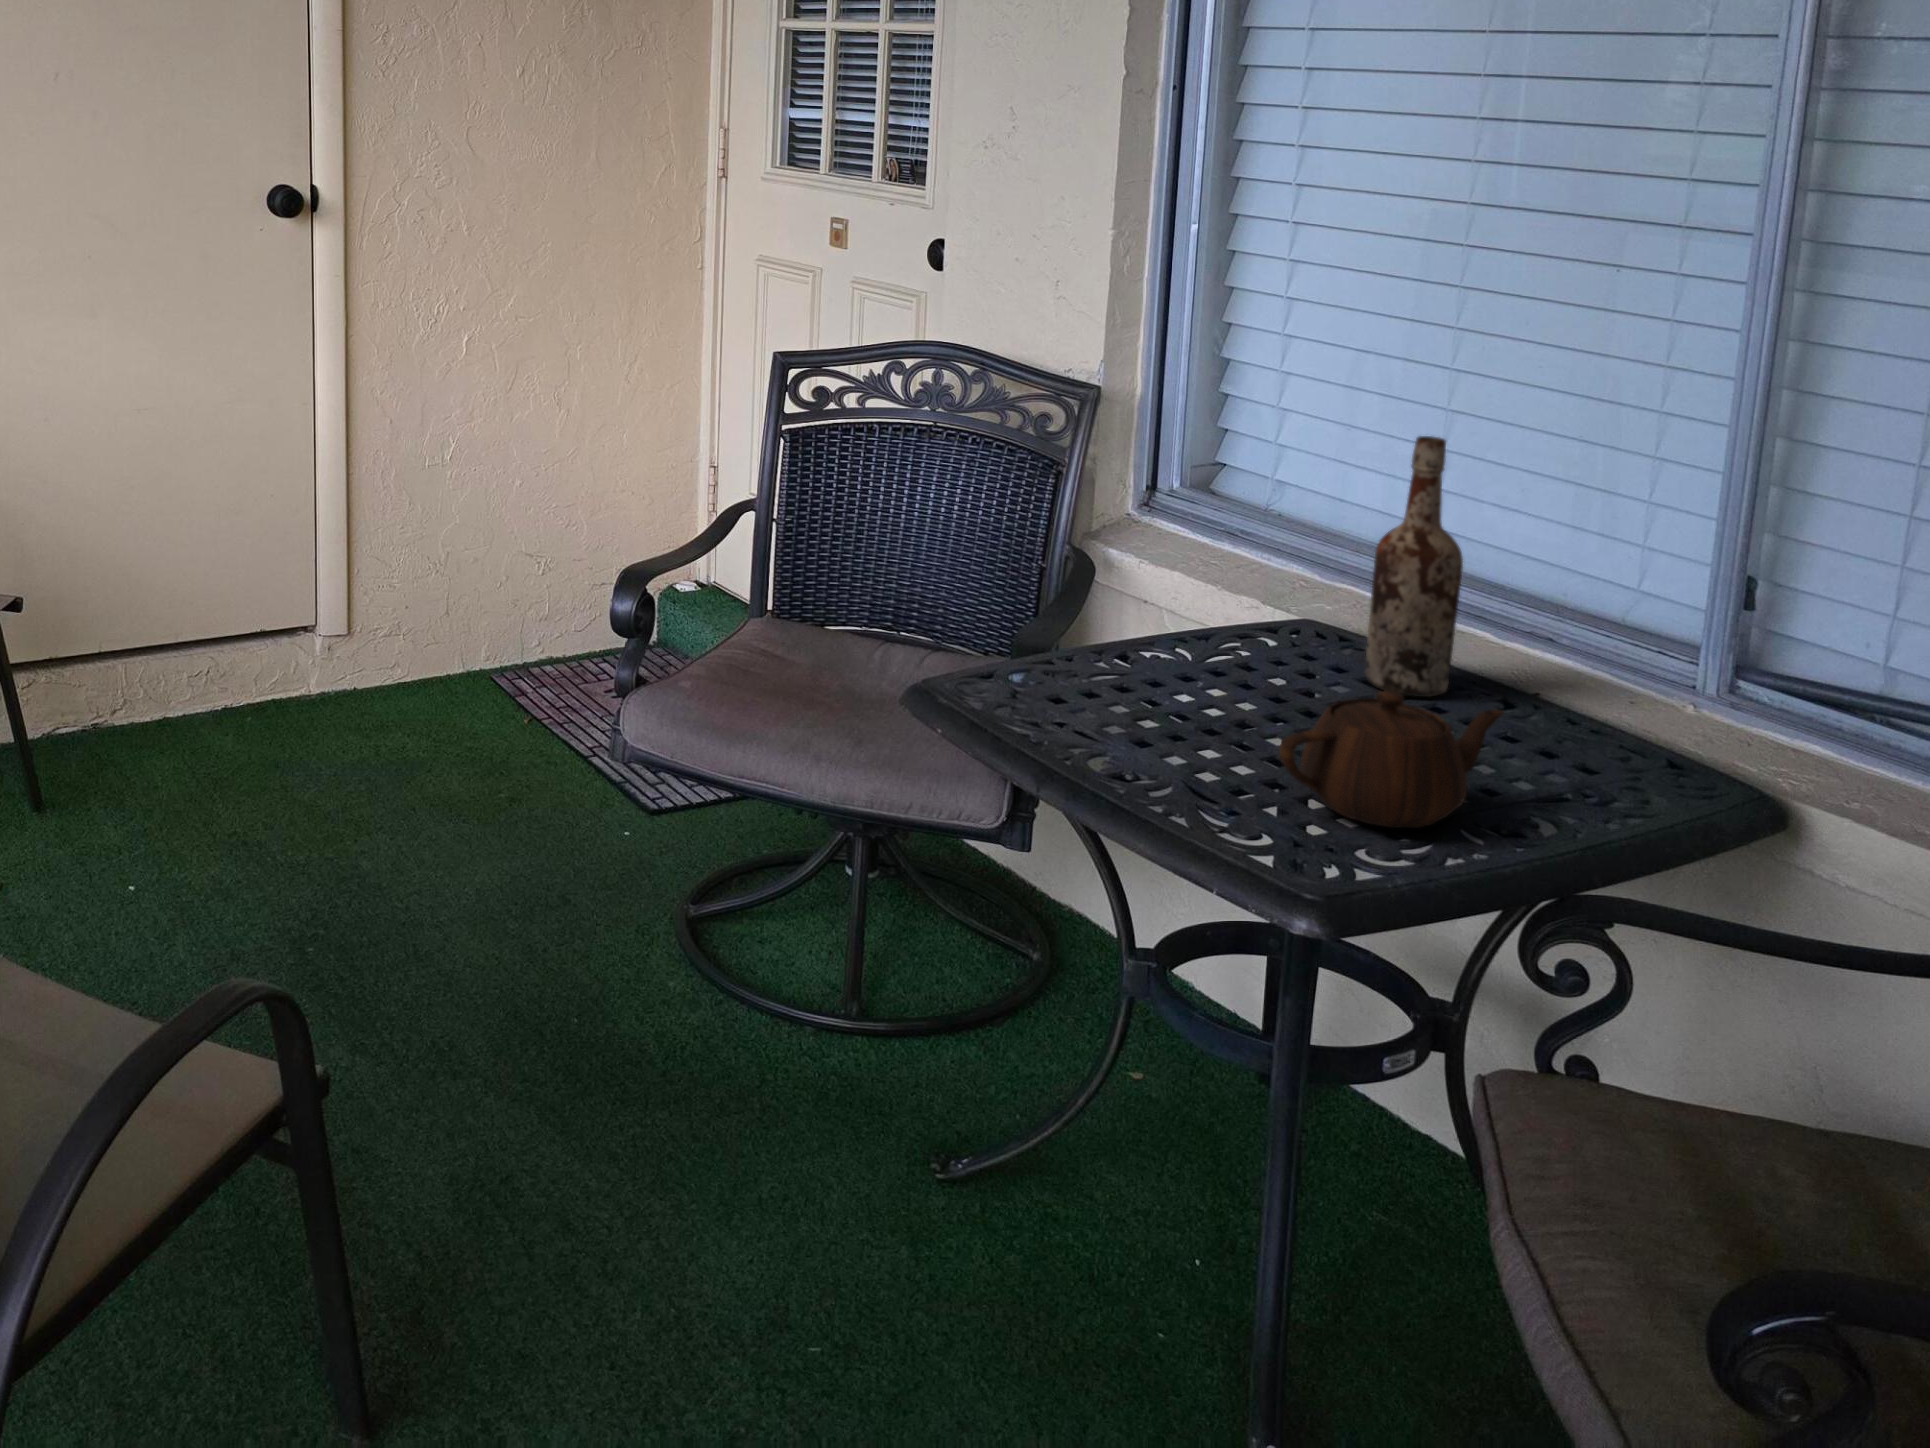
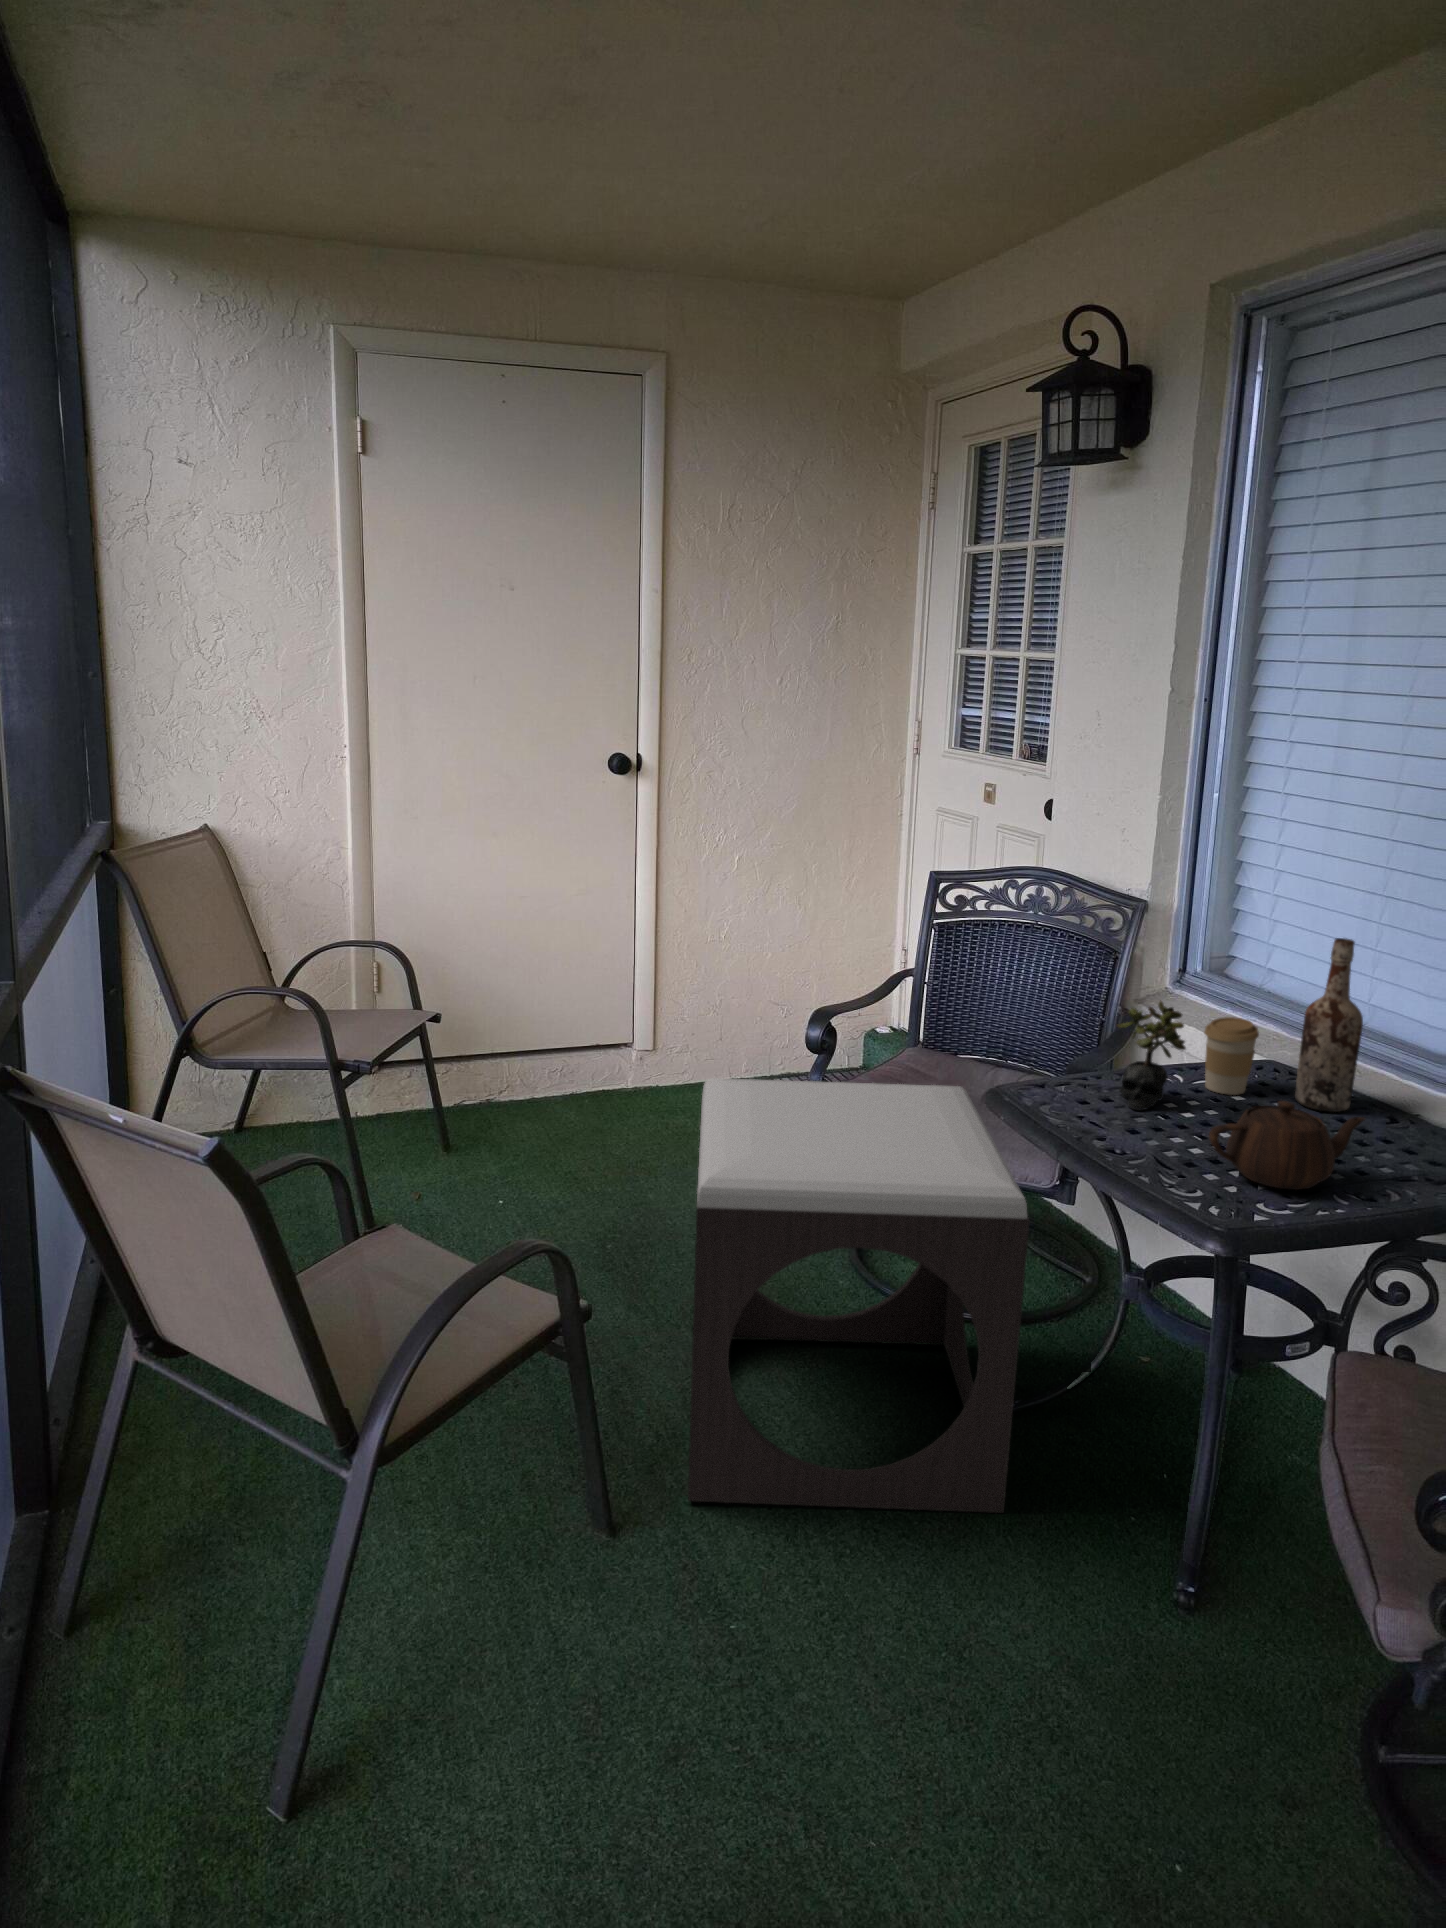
succulent plant: none [1103,540,1212,710] -> present [1117,1001,1186,1110]
coffee cup: none [1226,560,1308,677] -> present [1204,1017,1259,1095]
footstool: none [461,680,1006,1376] -> present [688,1078,1030,1513]

